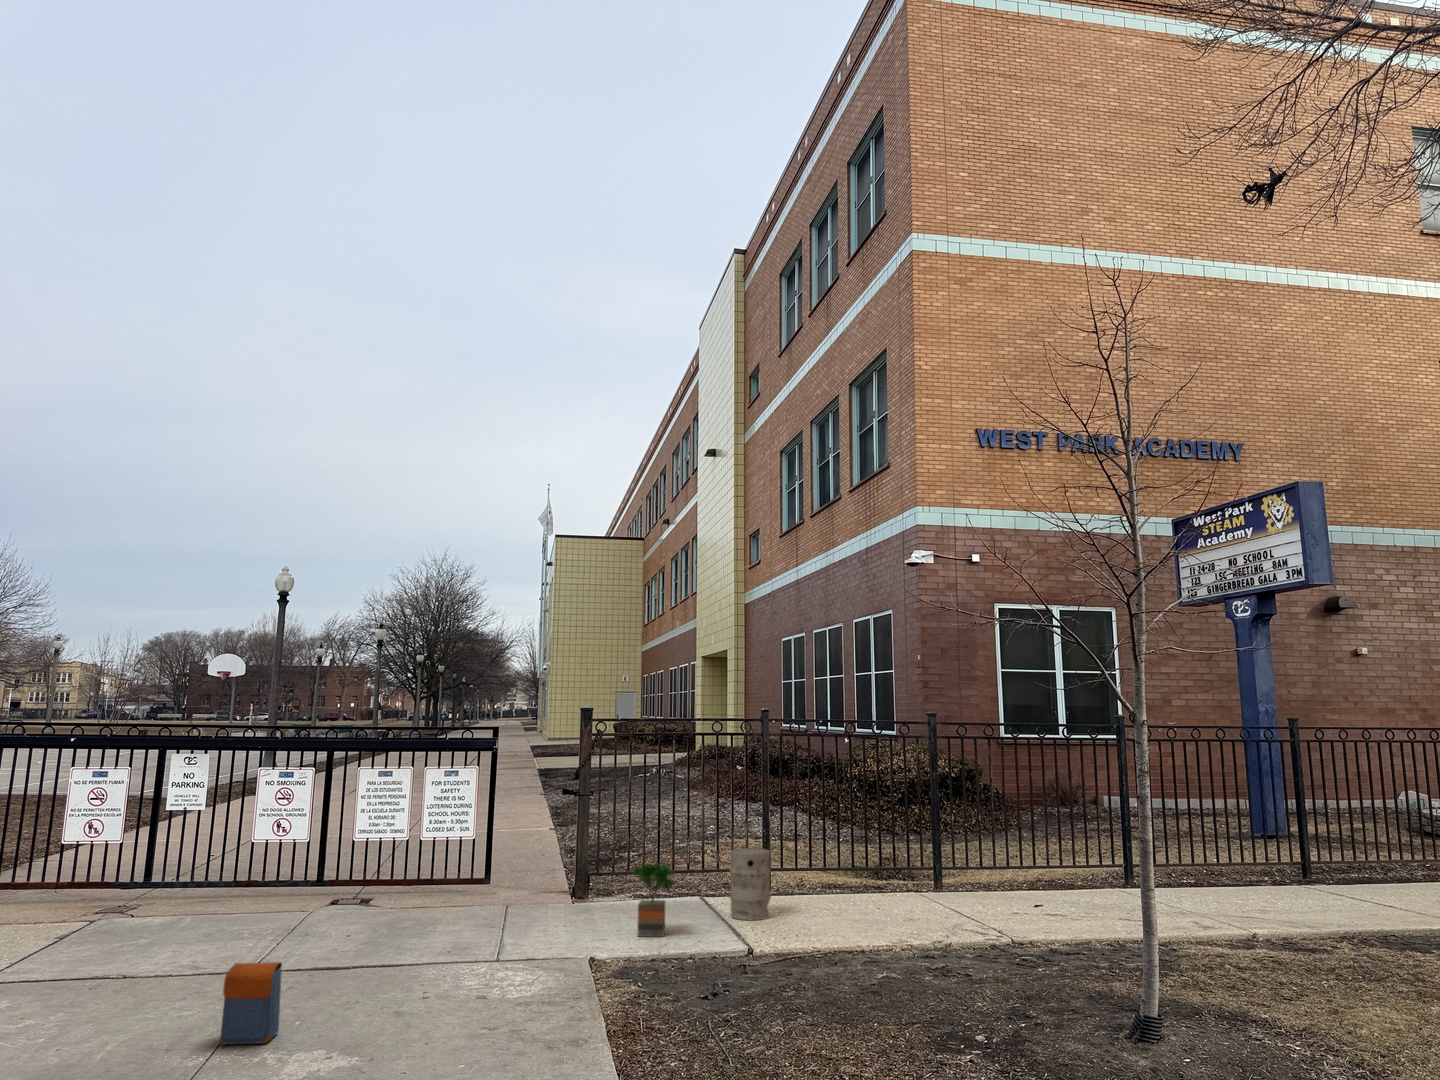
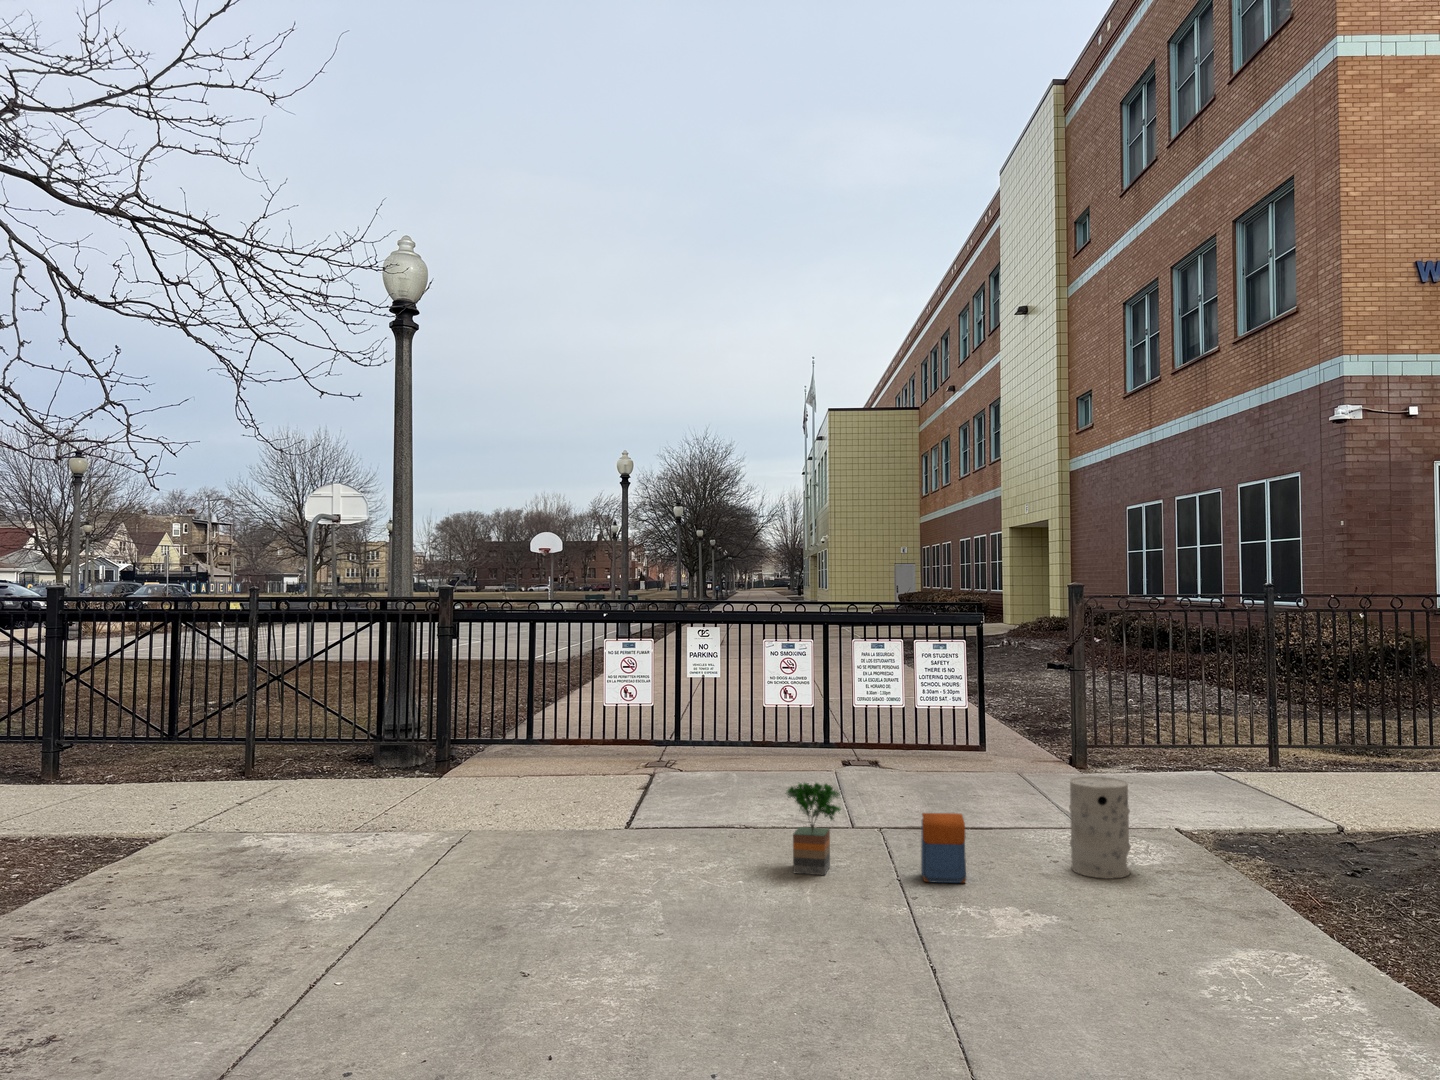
trash can: present [730,848,771,920] -> present [1069,777,1131,879]
potted tree: present [633,864,675,937] -> present [786,783,841,875]

